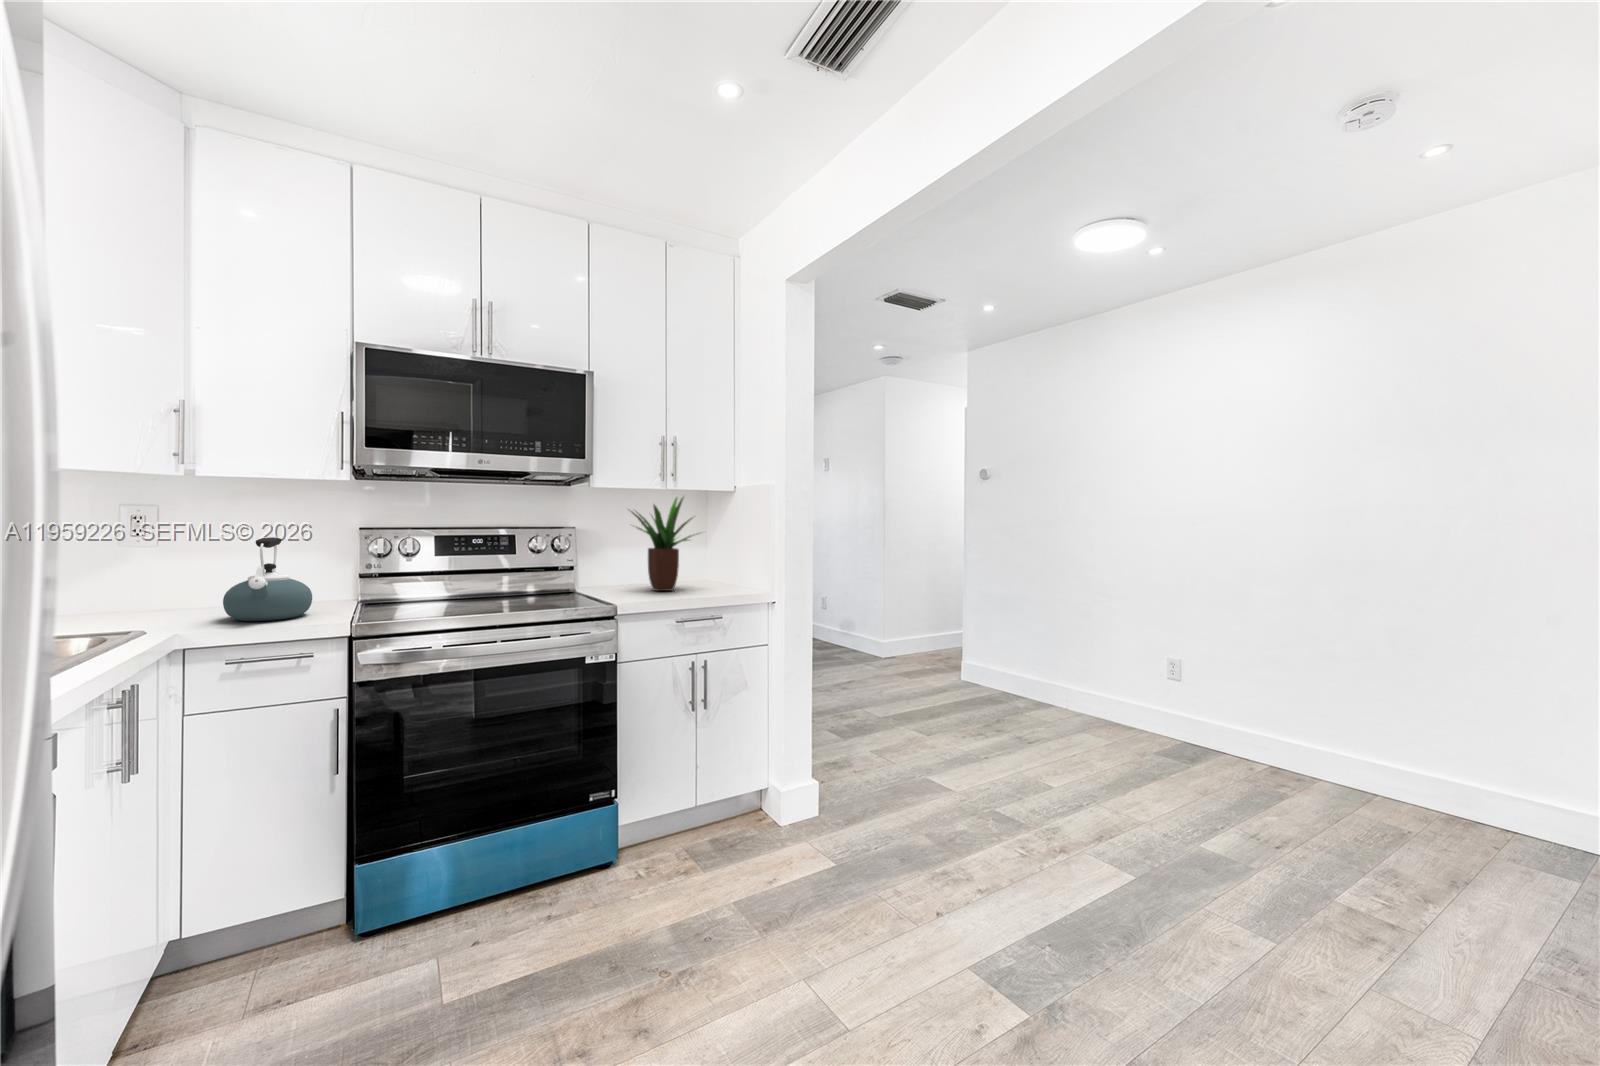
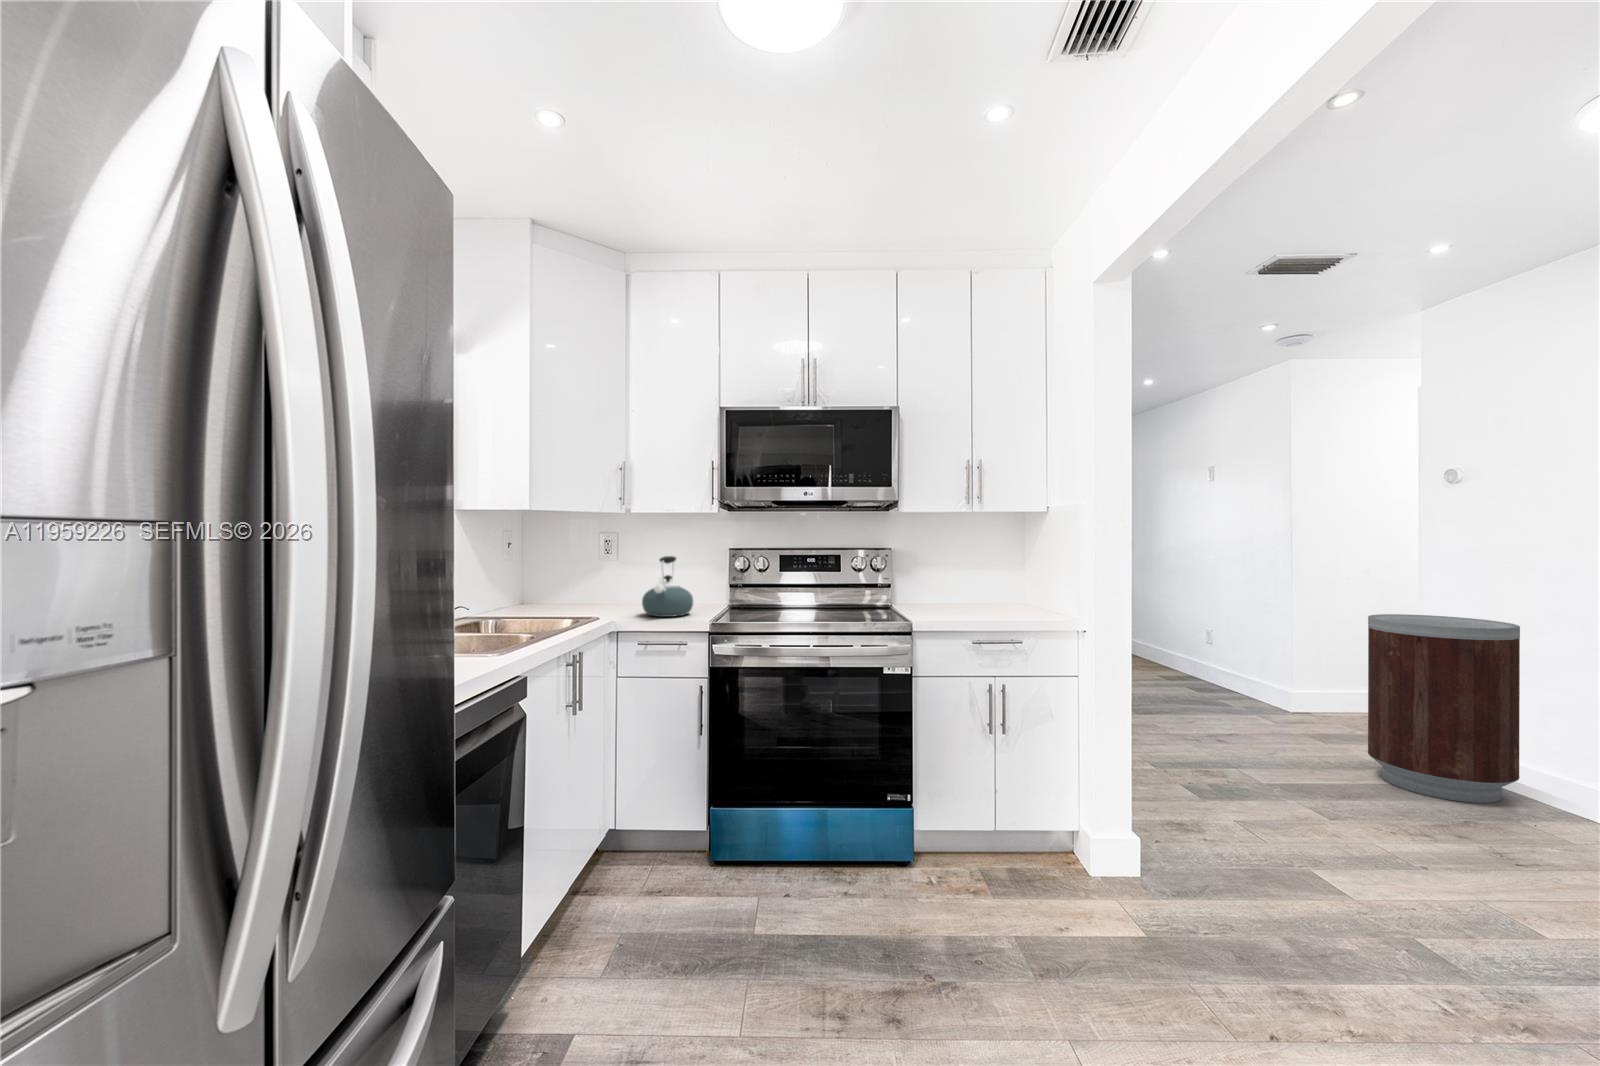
potted plant: present [632,497,697,591] -> none [936,517,1017,612]
trash can: none [934,574,1018,705] -> present [1368,614,1520,803]

